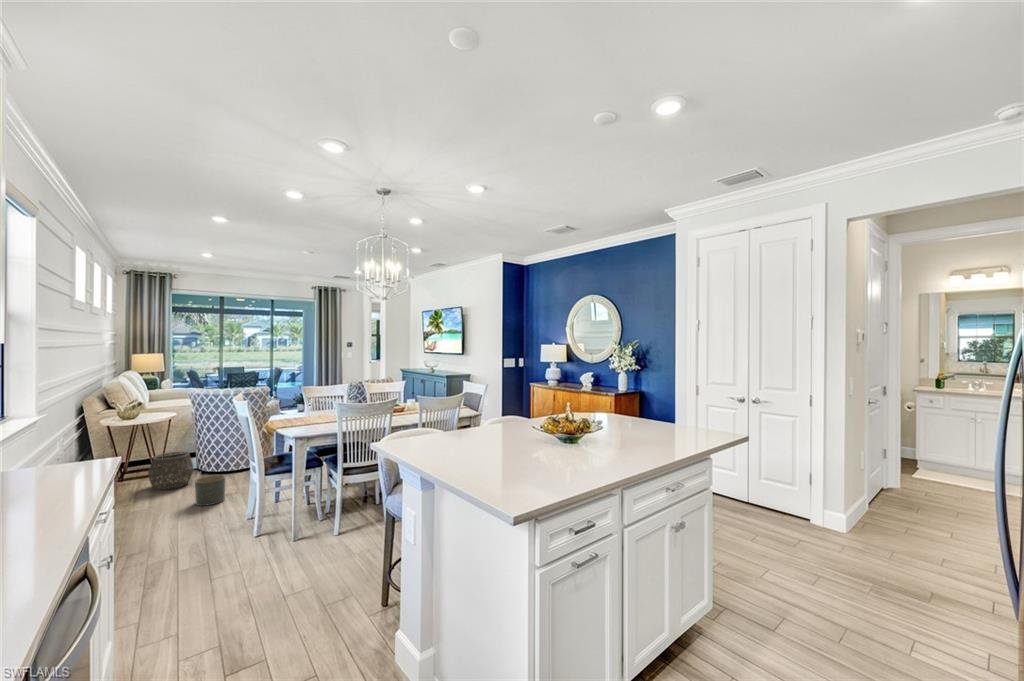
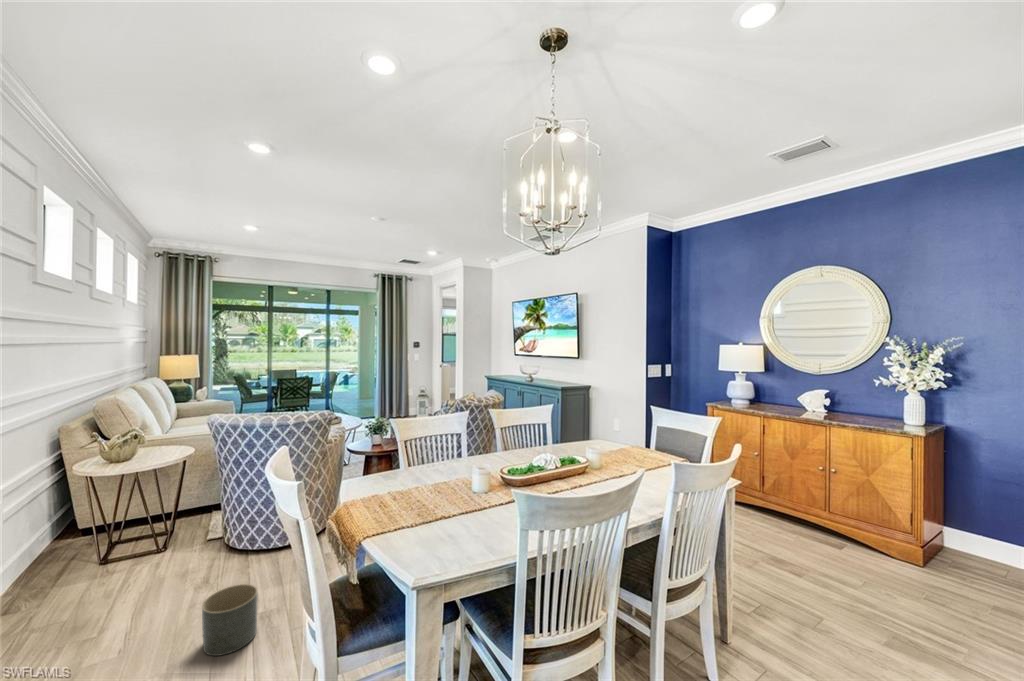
woven basket: present [149,452,193,490] -> none [137,523,213,597]

